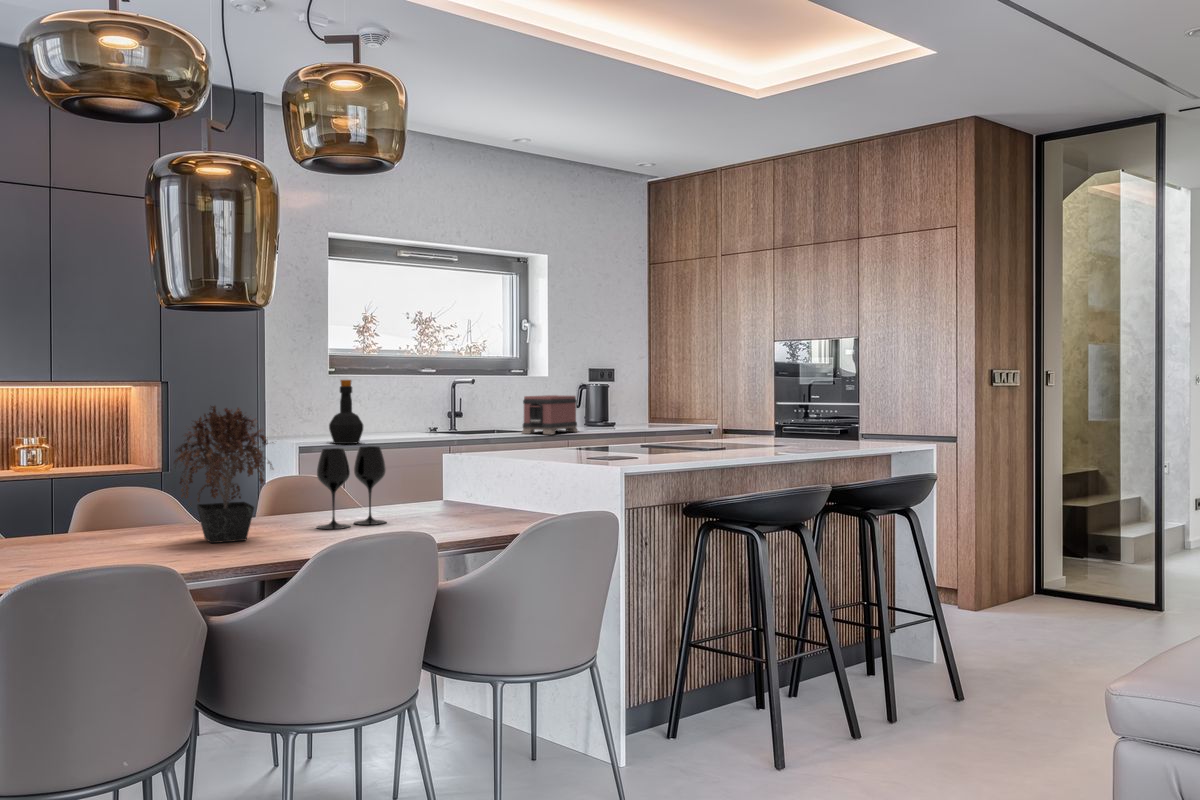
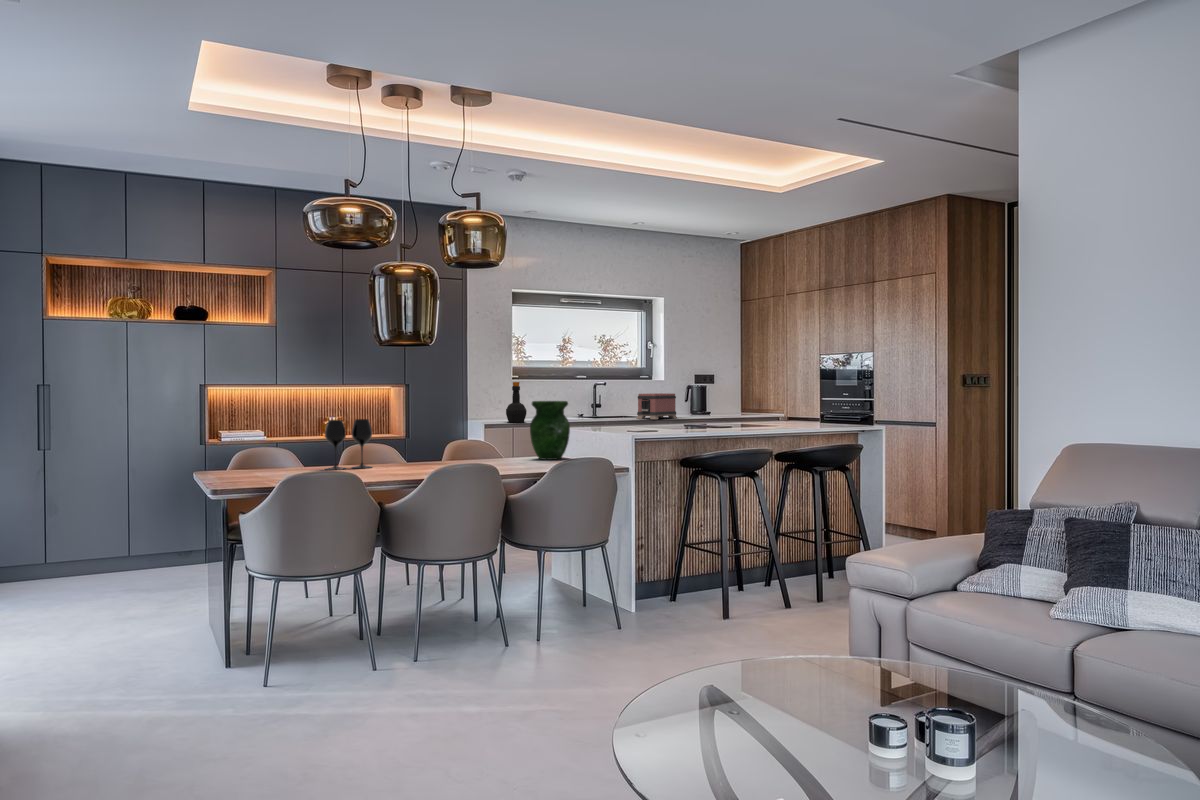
potted plant: present [174,406,273,543] -> none [392,391,446,465]
vase: none [418,417,487,519] -> present [530,401,570,460]
wine glass: present [317,446,386,529] -> present [325,419,372,470]

